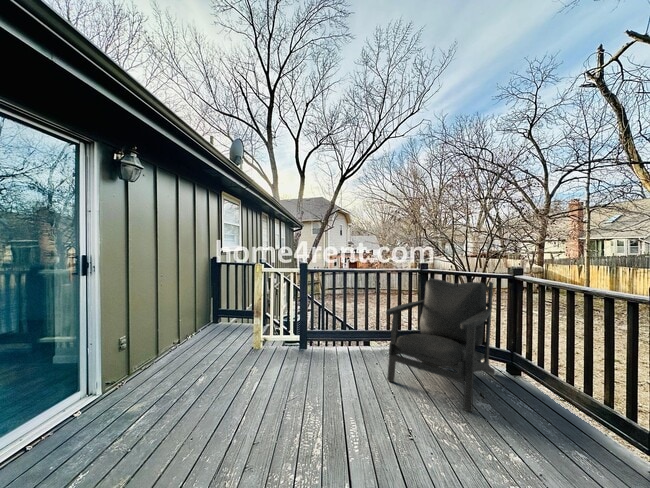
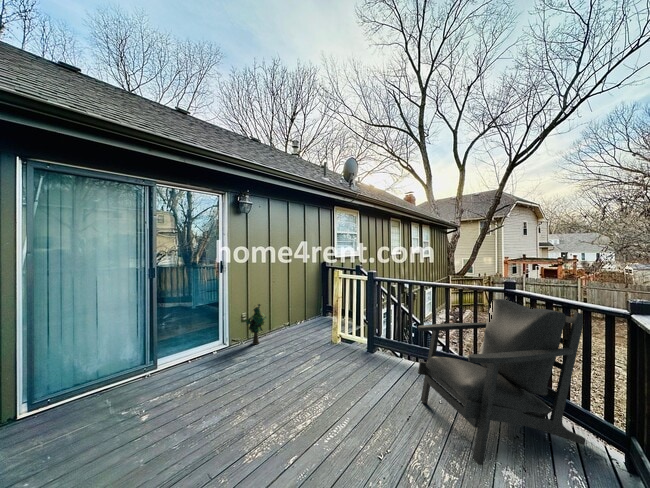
decorative plant: none [126,321,162,382] -> present [245,304,266,345]

